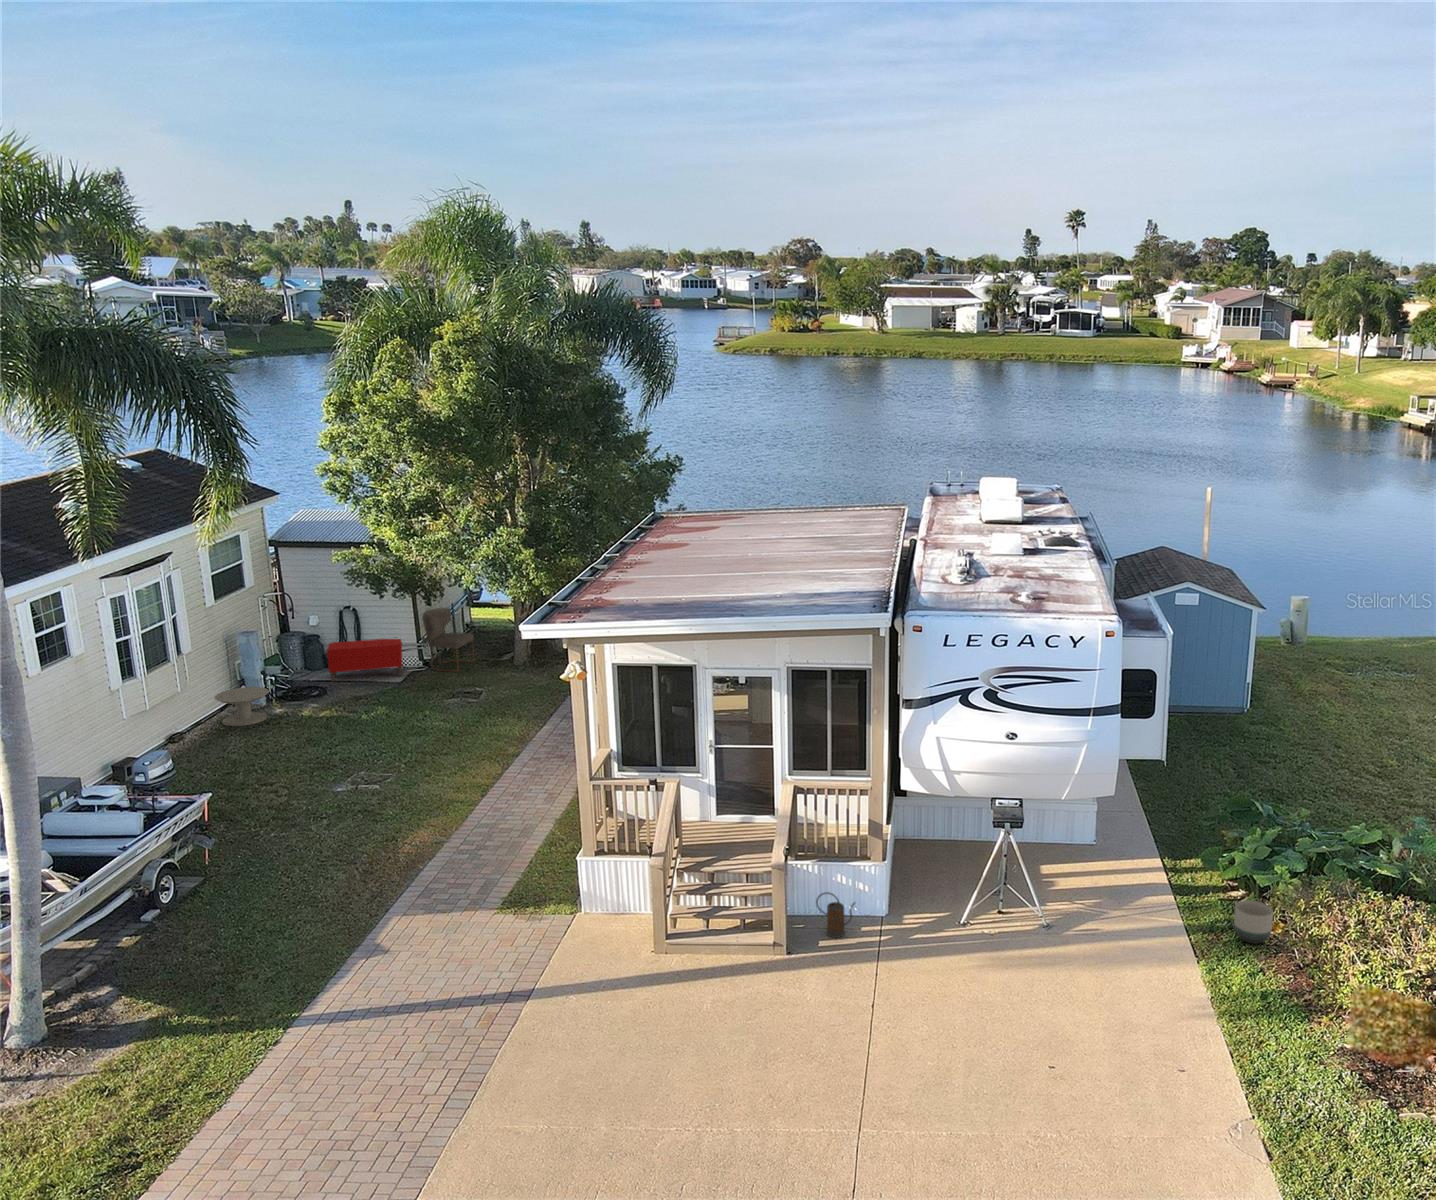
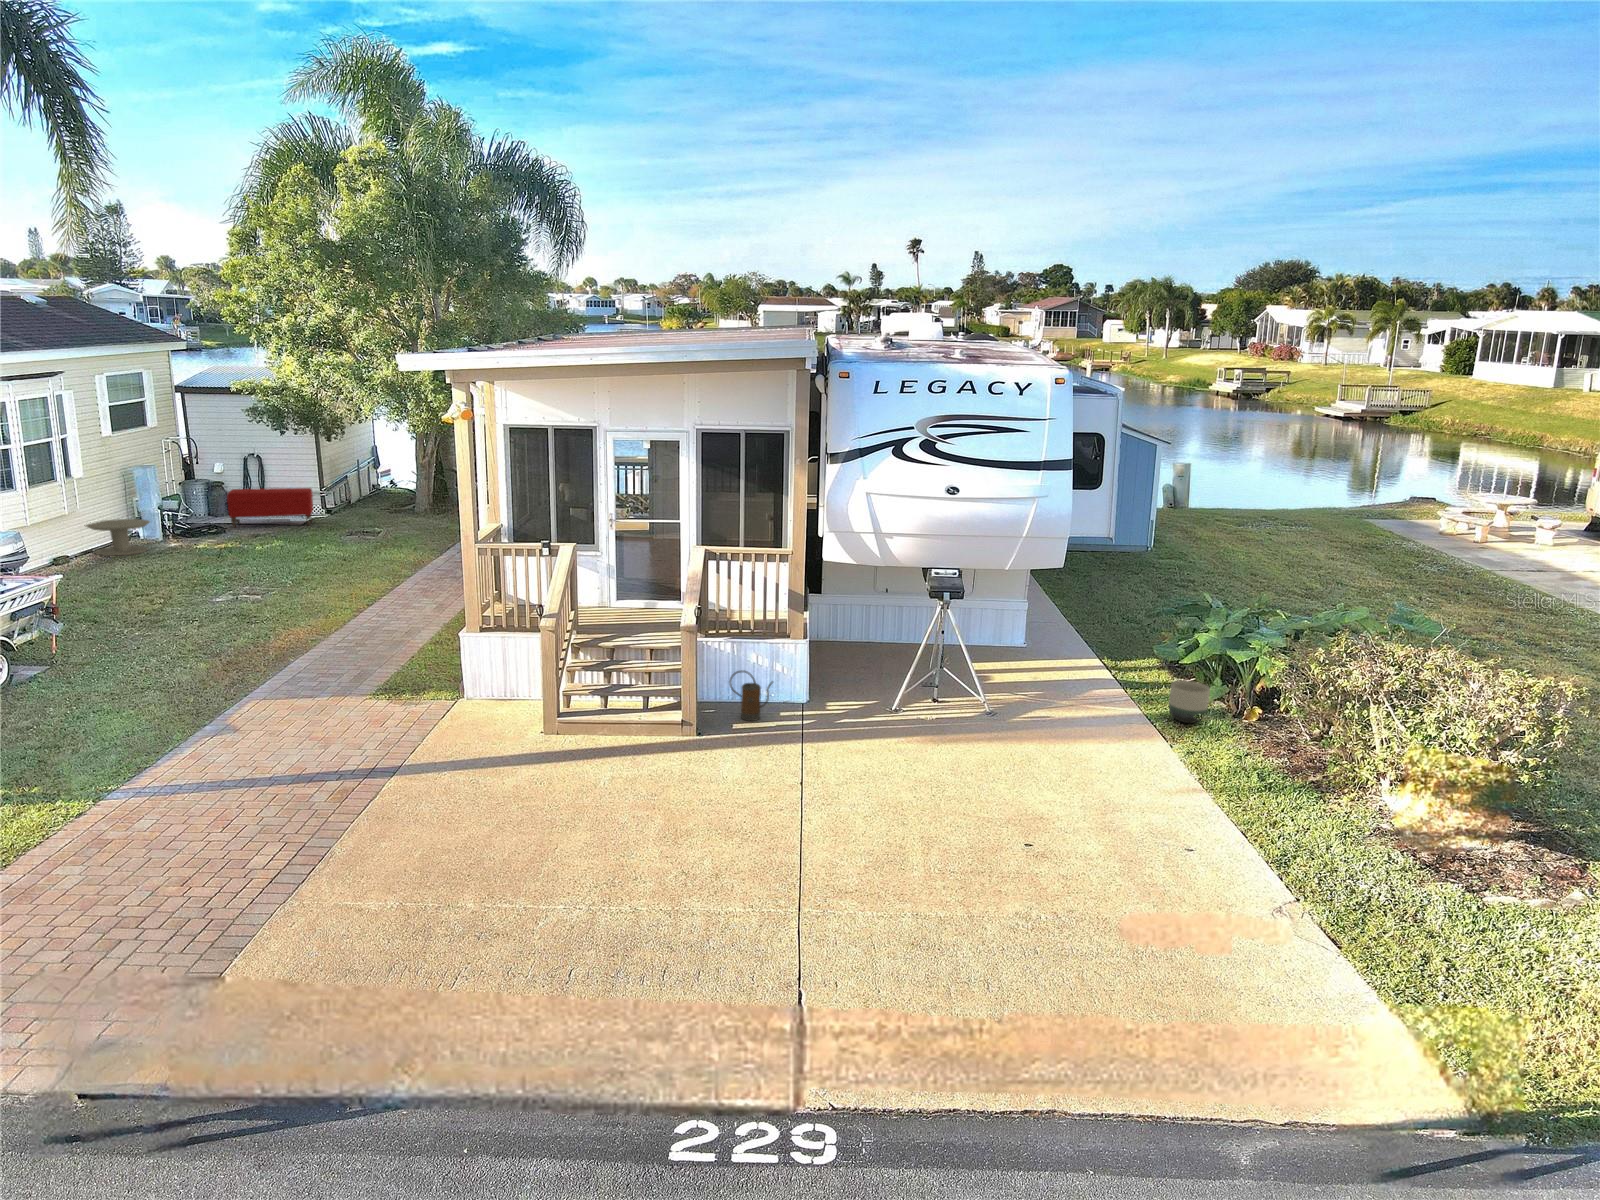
chair: present [422,608,474,672] -> none [335,461,392,524]

